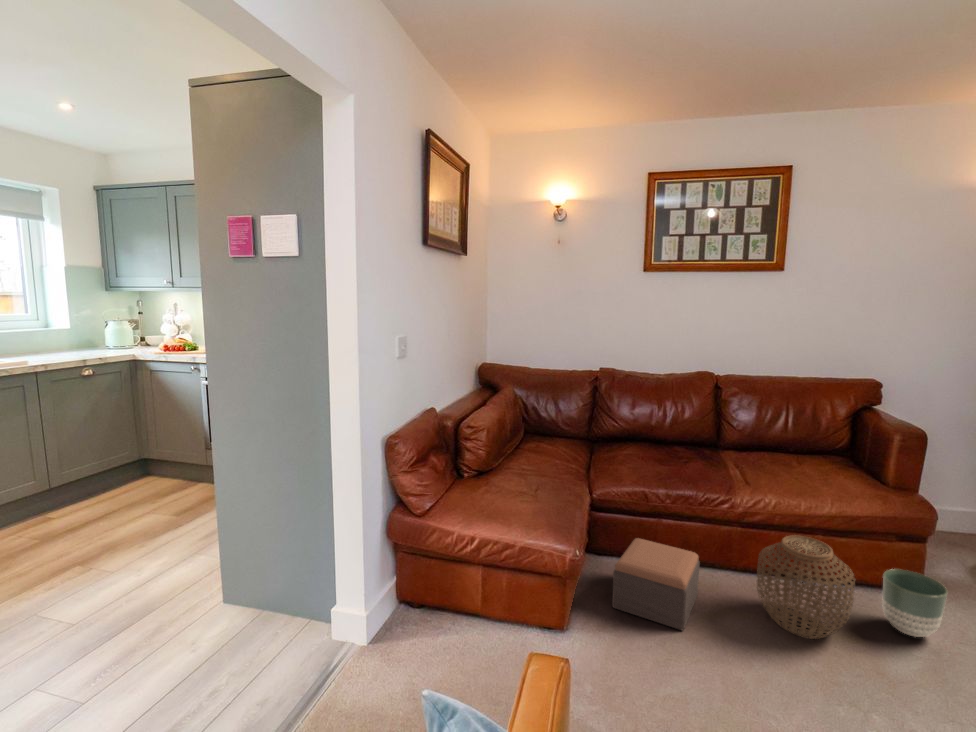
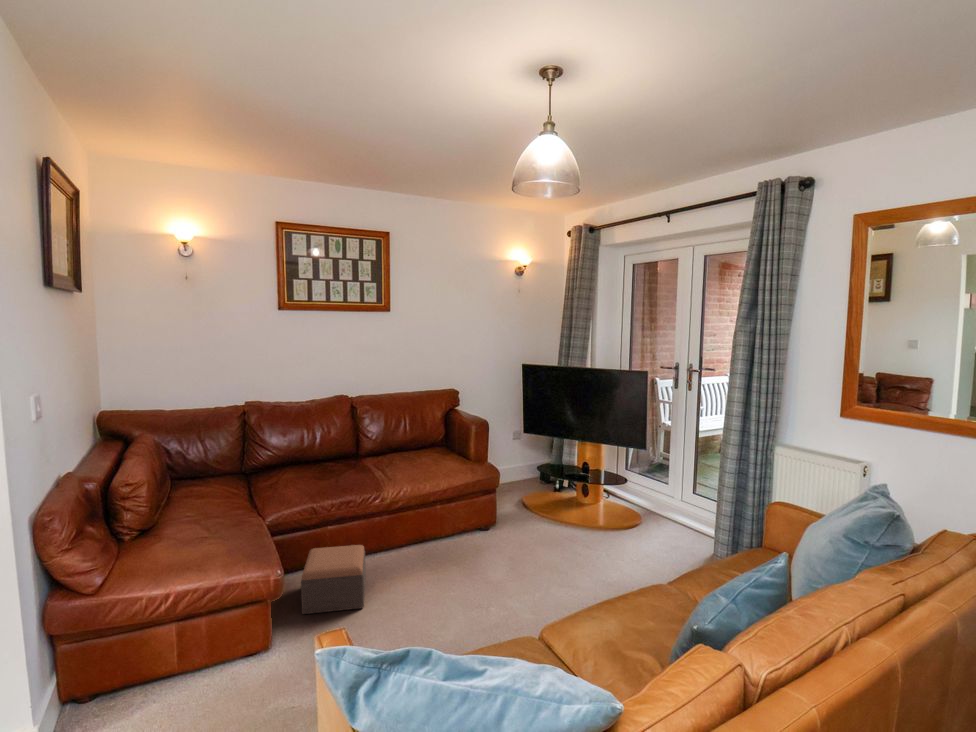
woven basket: present [757,536,855,639] -> none [406,508,465,579]
planter: present [882,569,947,637] -> none [477,513,509,554]

